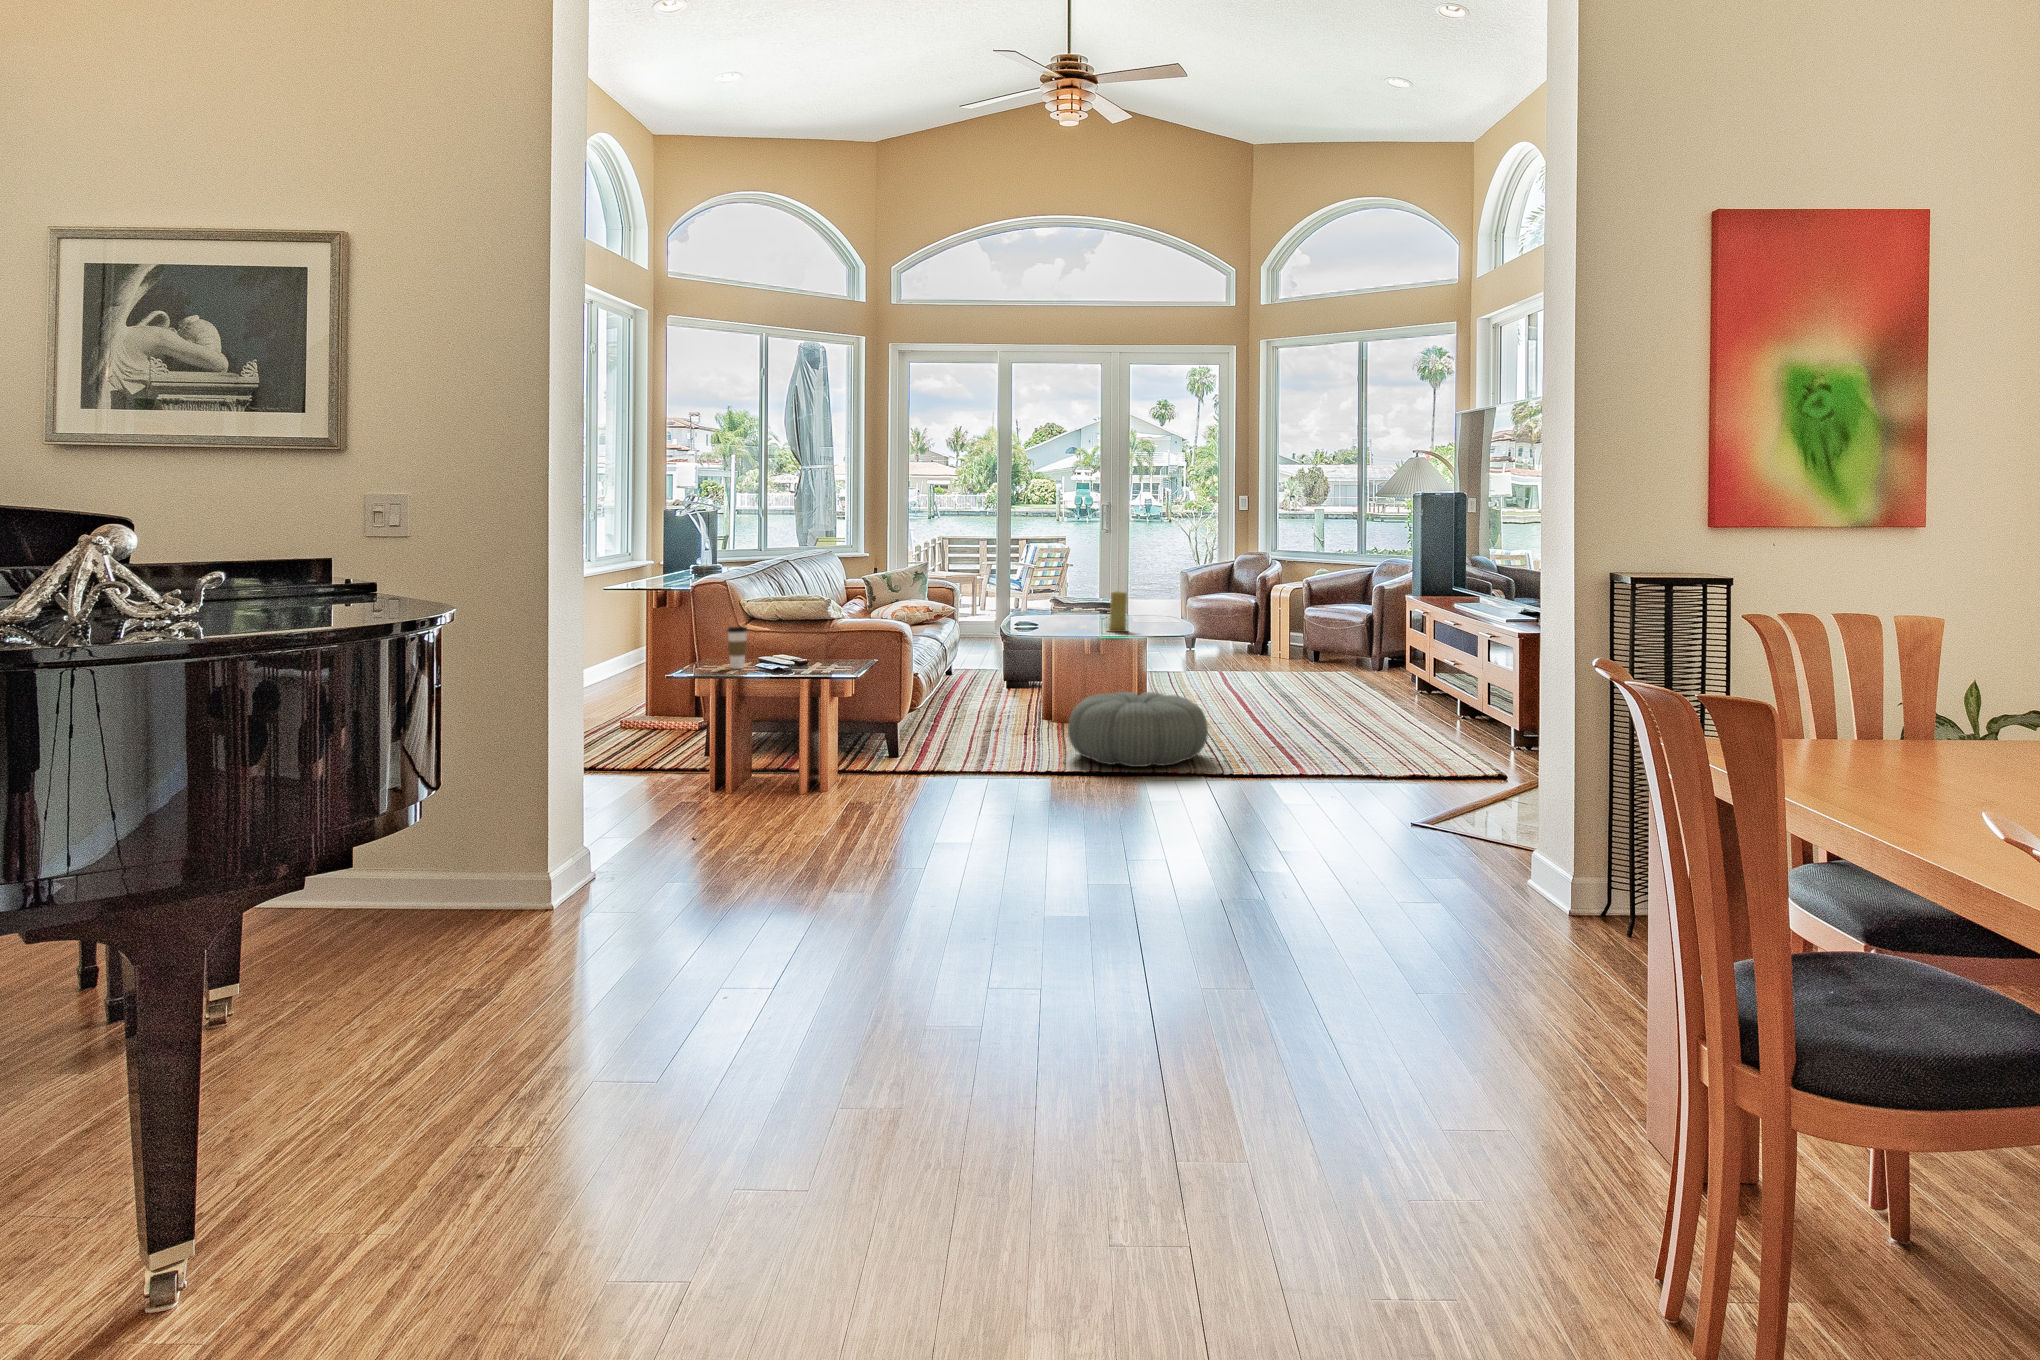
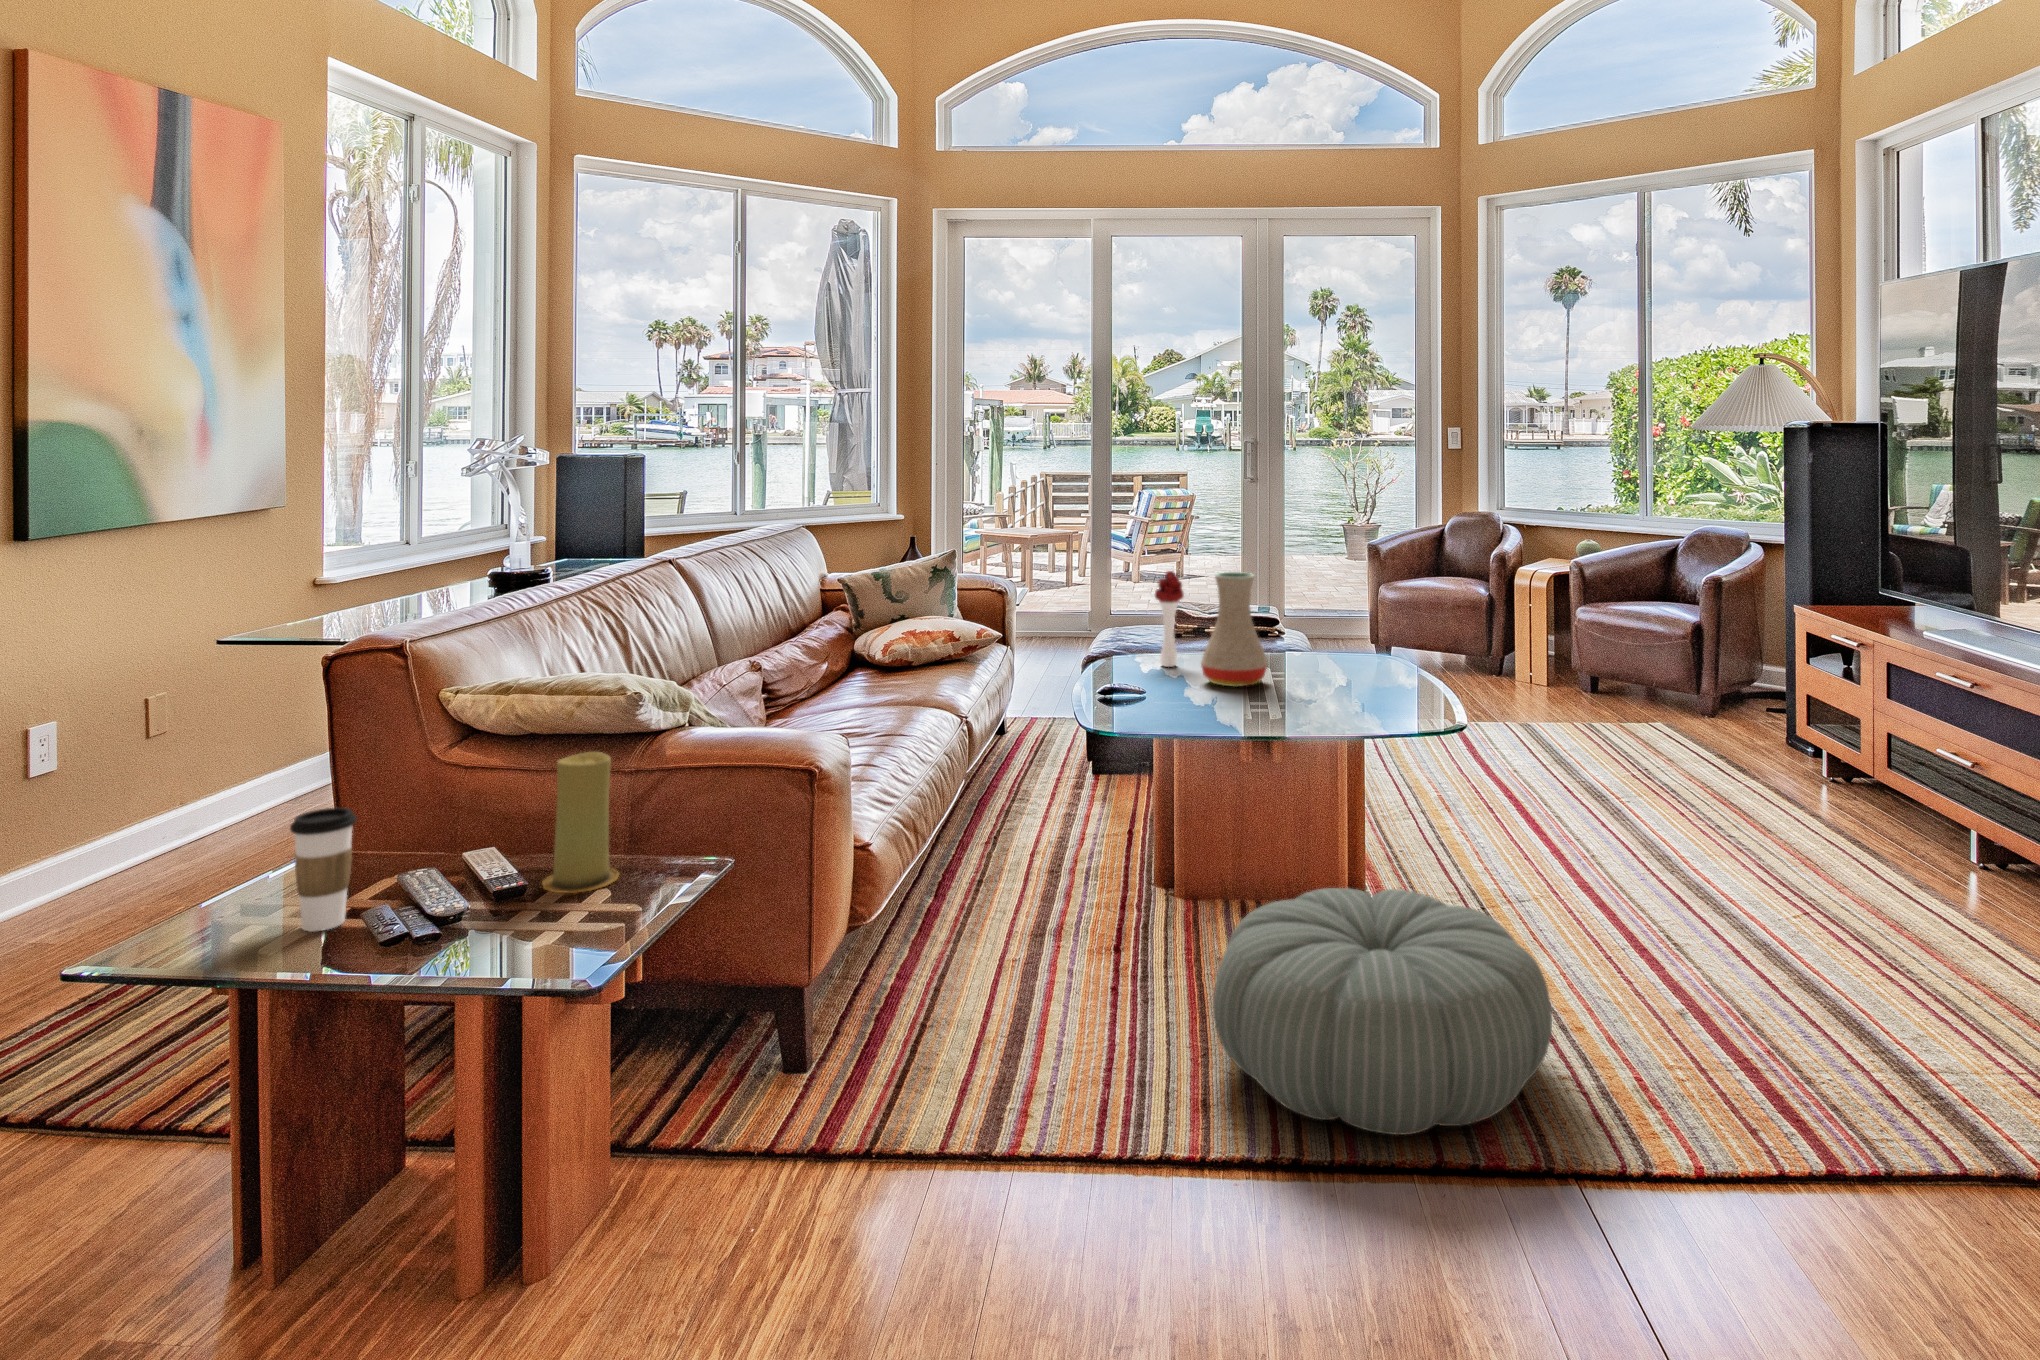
vase: none [1067,569,1102,627] -> present [1201,572,1267,687]
flower bouquet: none [1042,570,1058,622] -> present [1155,571,1184,667]
candle: present [1108,591,1127,632] -> present [542,752,619,893]

